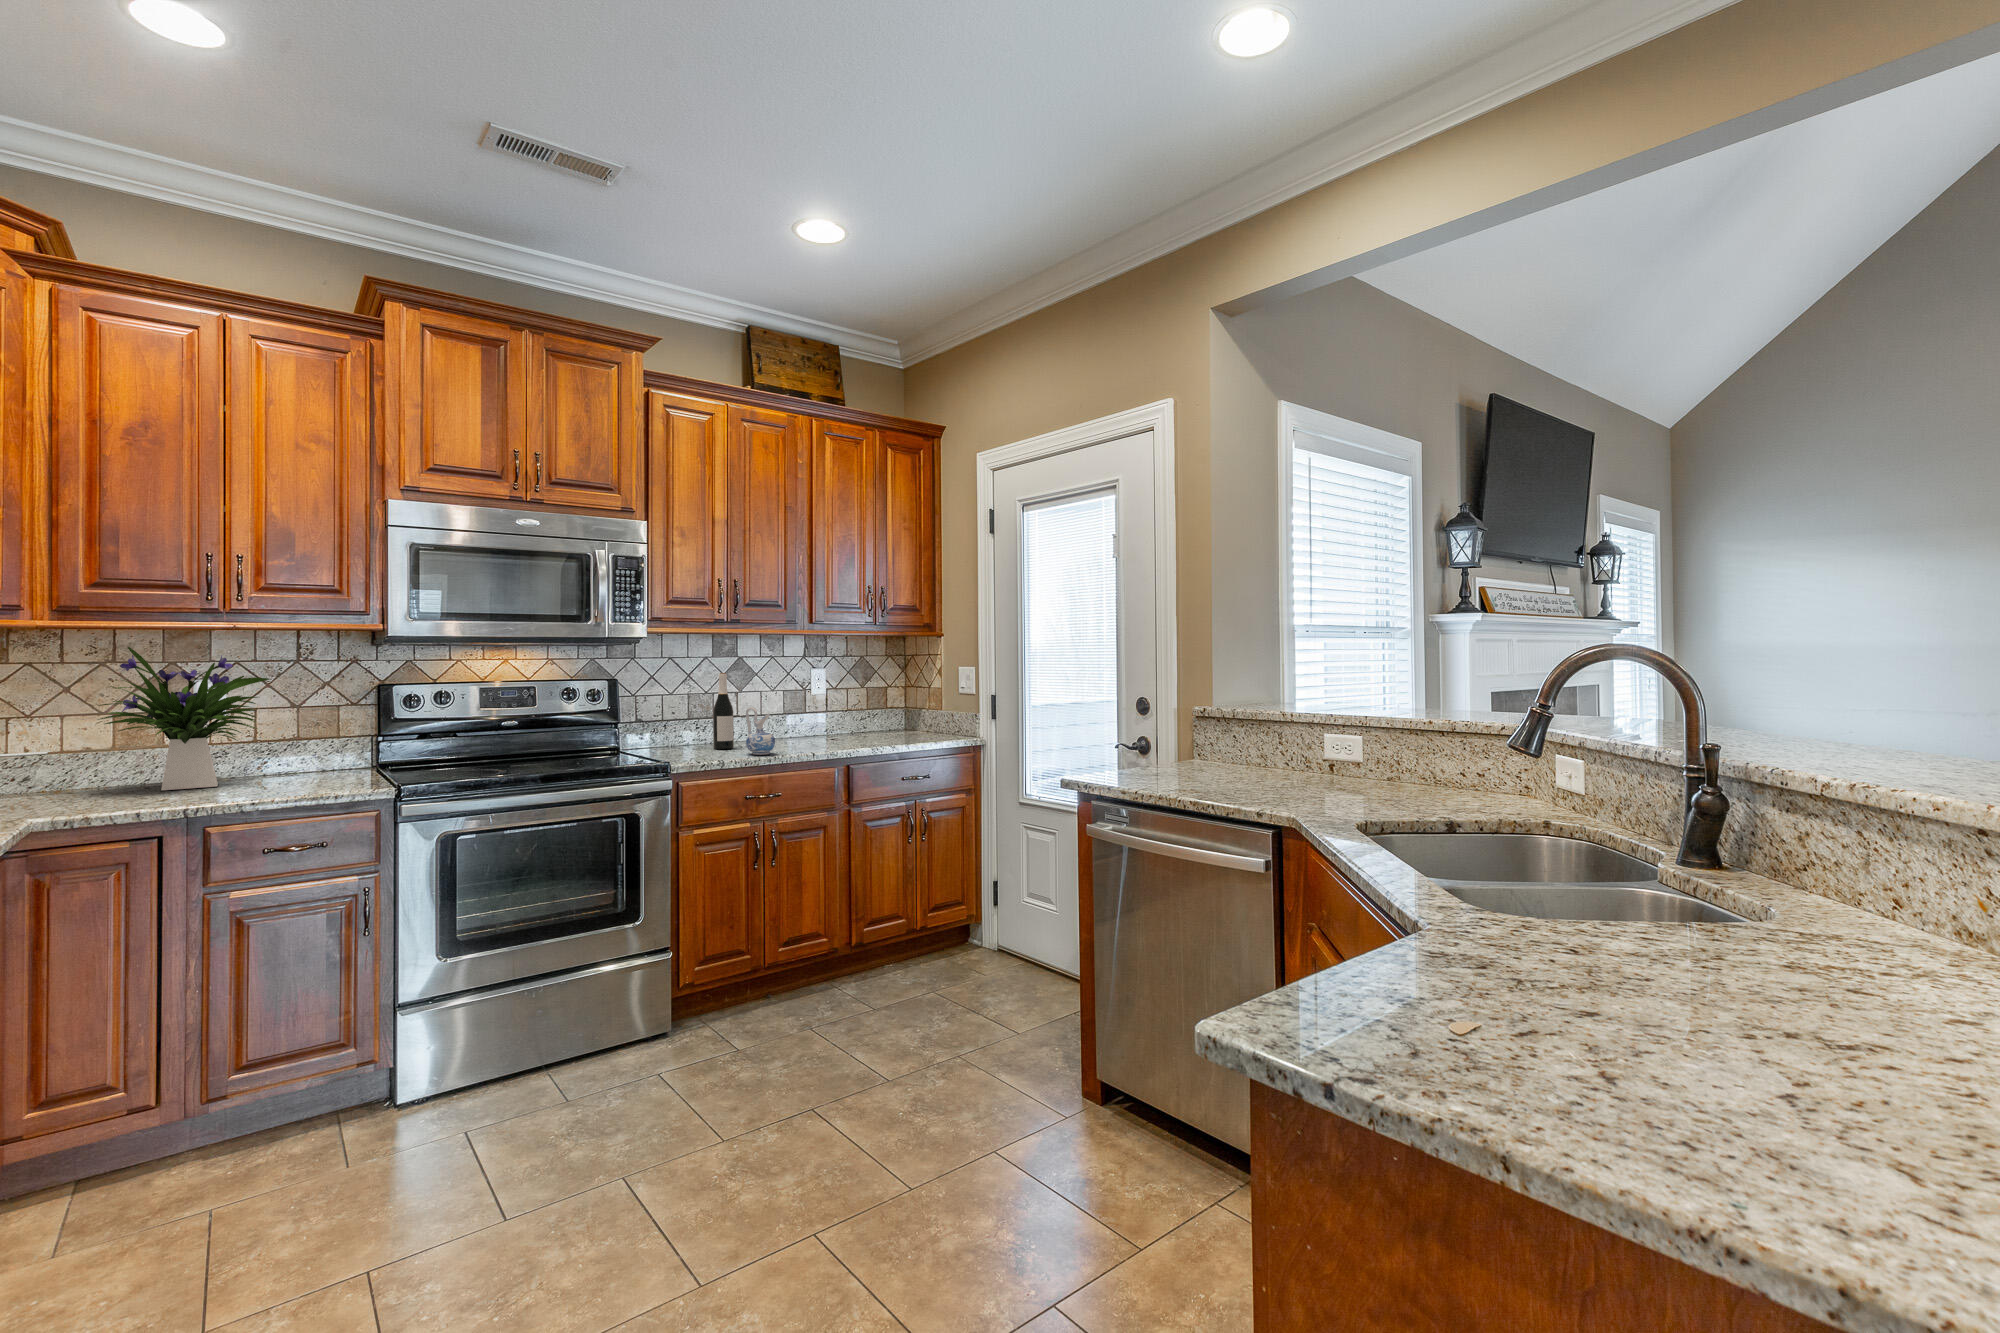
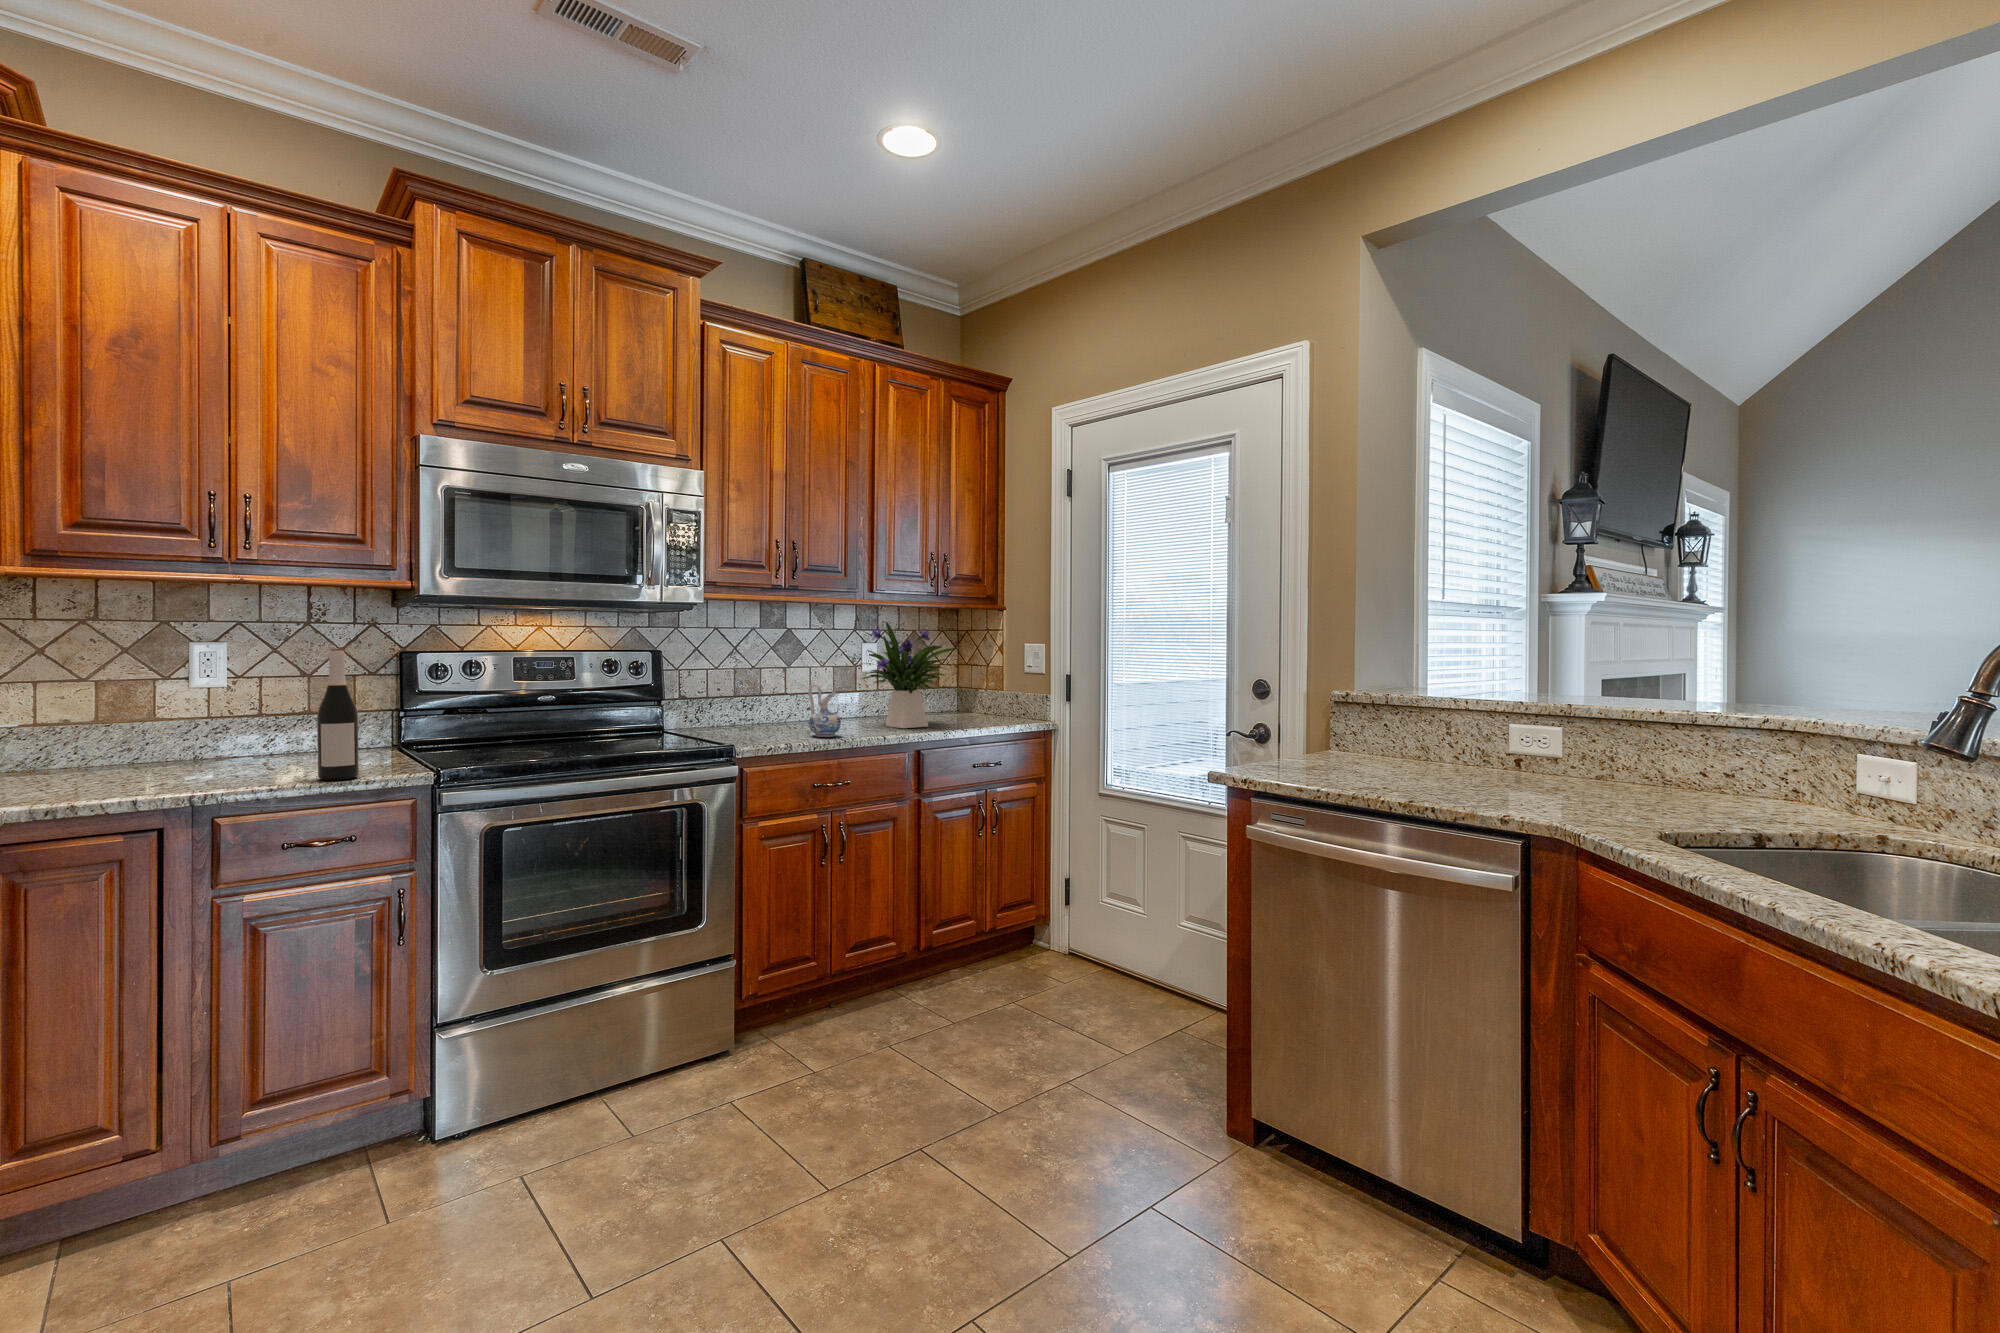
flower arrangement: present [98,647,270,790] -> present [859,622,955,728]
wine bottle: present [713,673,734,749] -> present [317,649,359,780]

